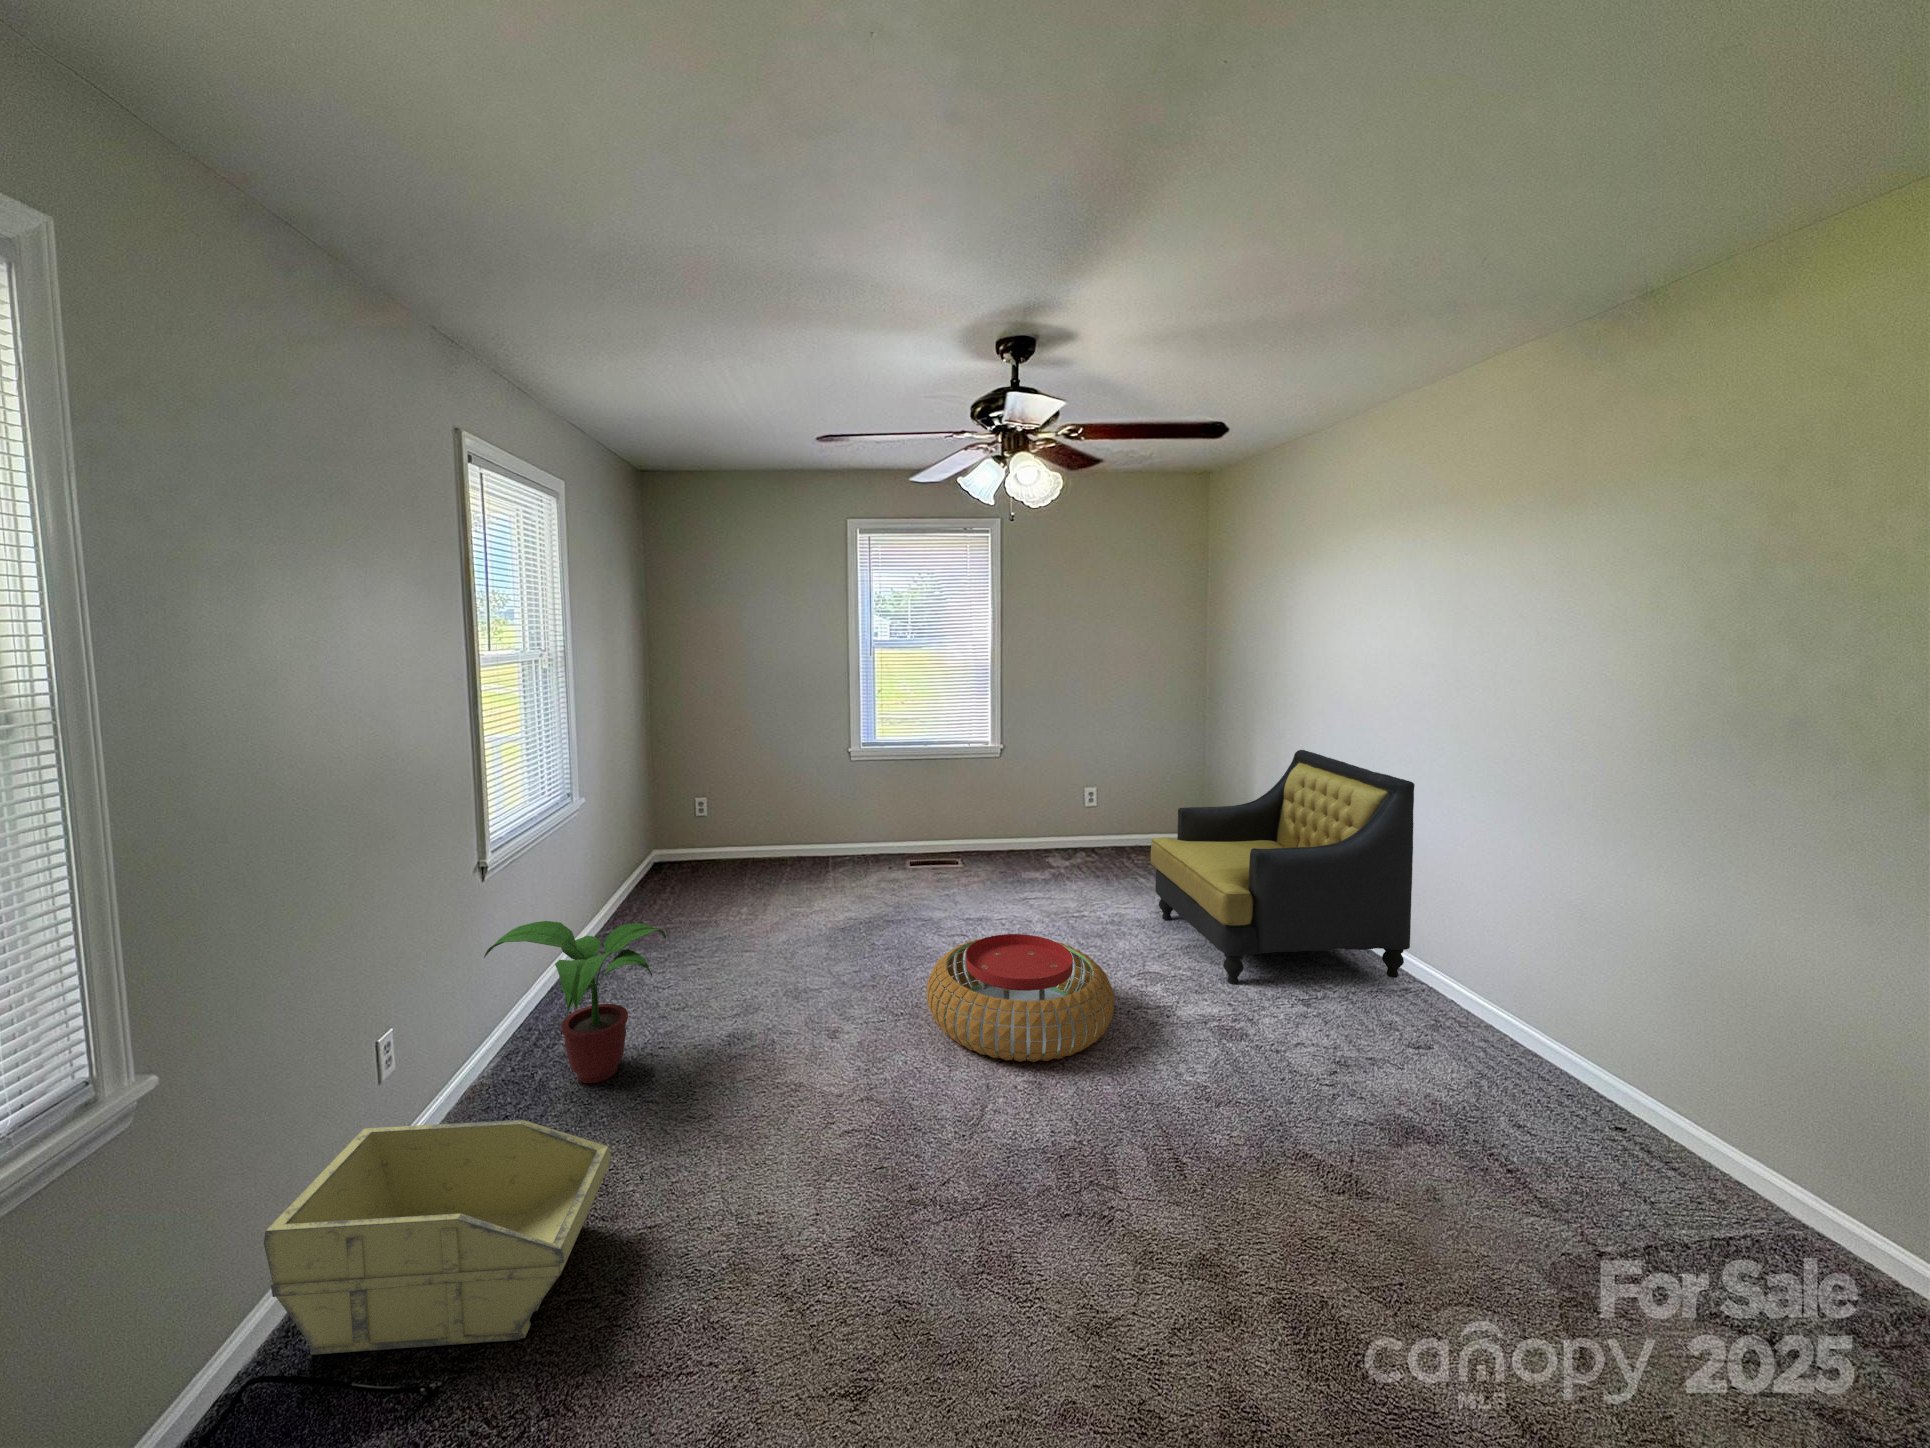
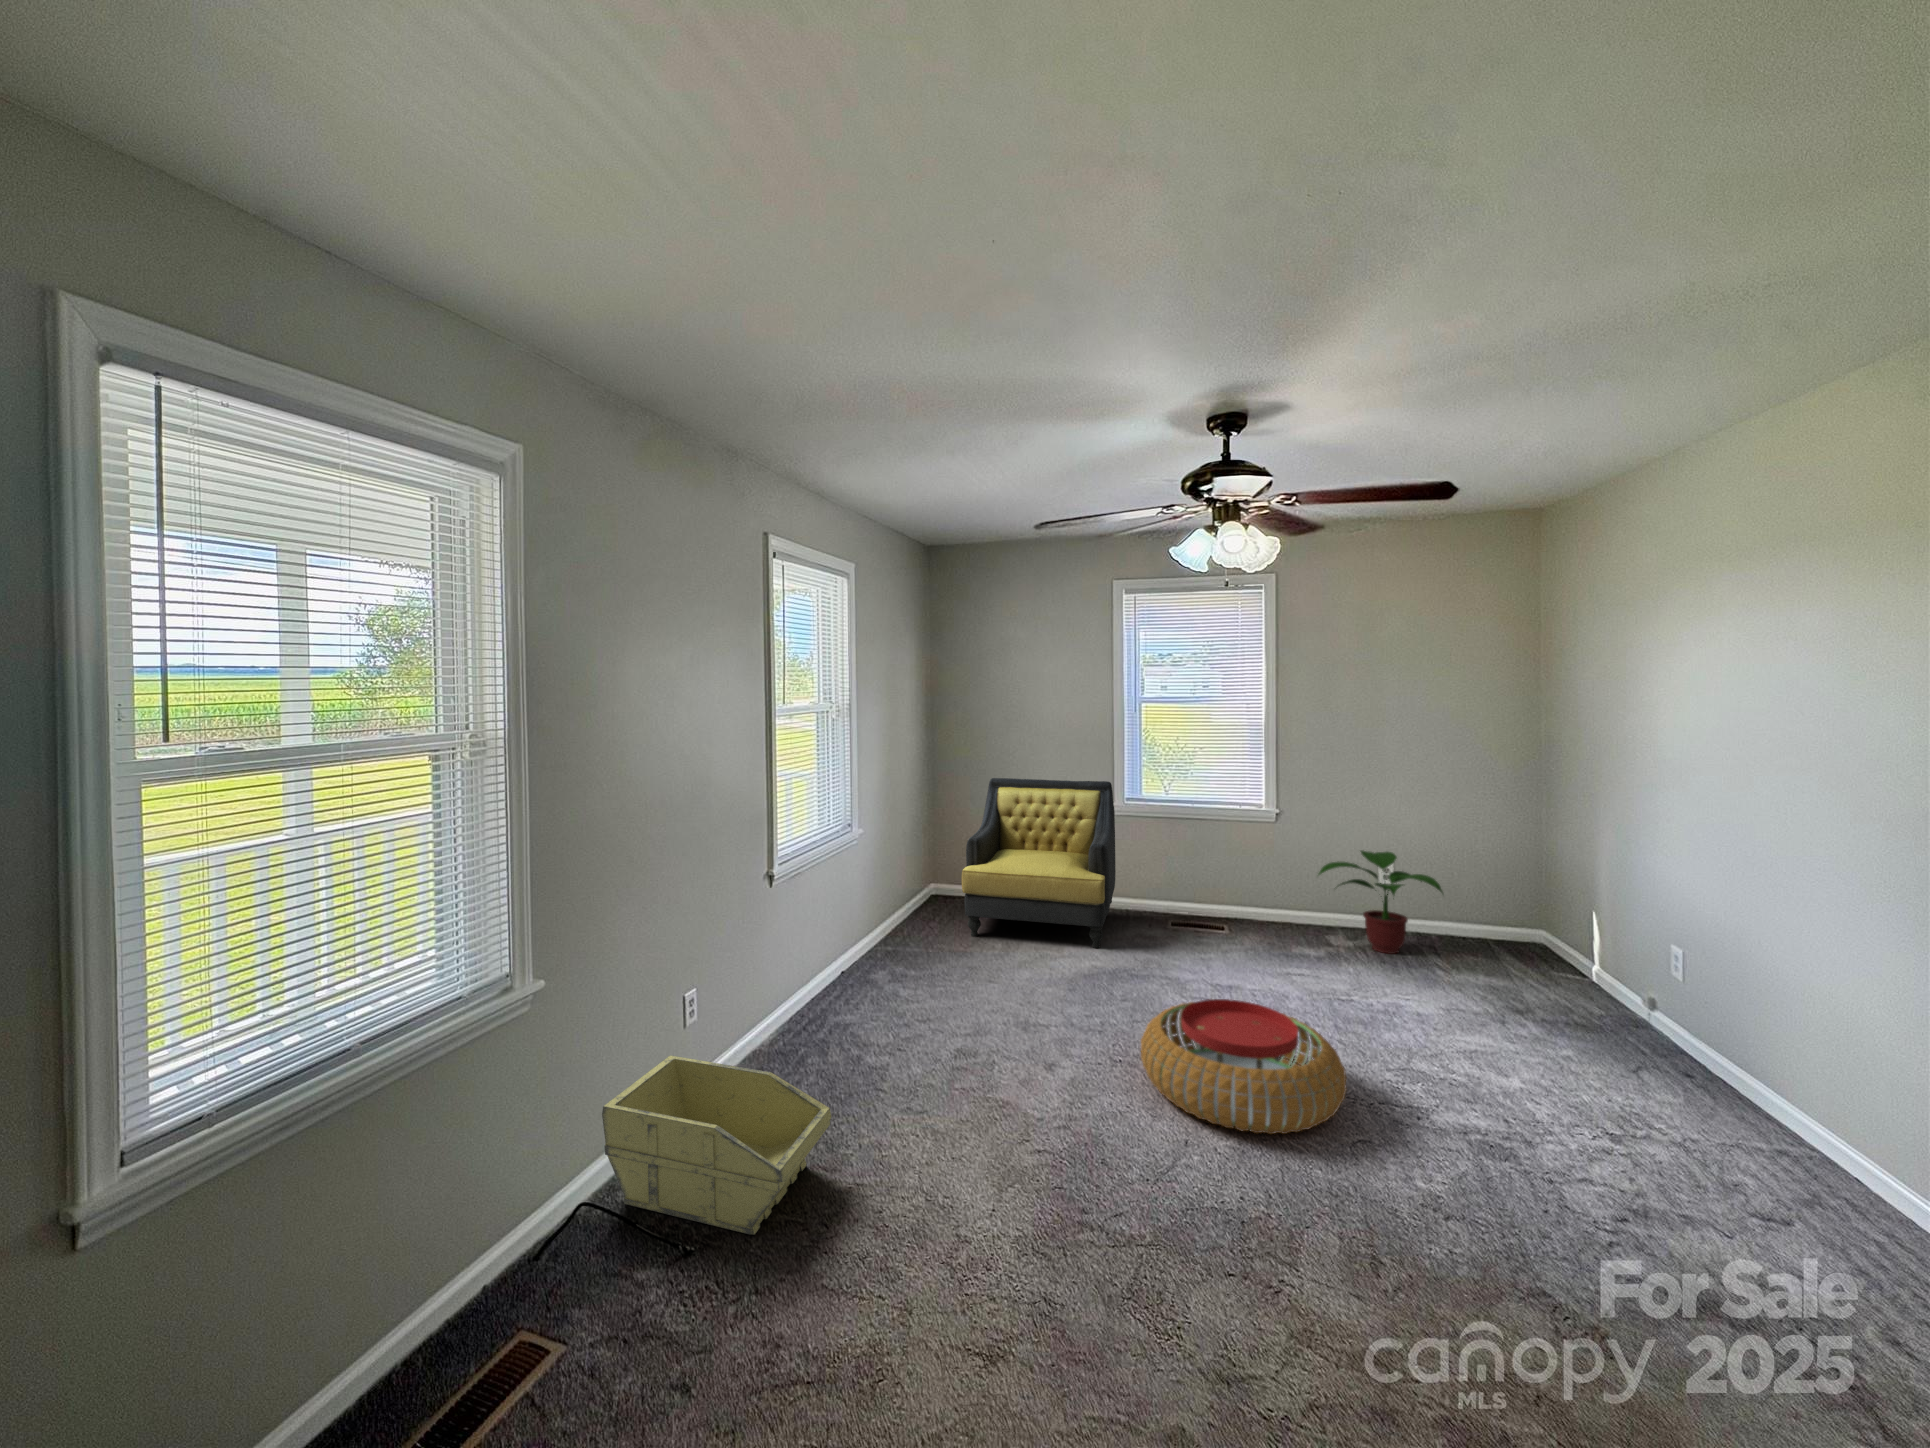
armchair: present [1151,750,1415,985] -> present [962,778,1116,948]
potted plant: present [484,921,666,1083] -> present [1319,850,1443,954]

